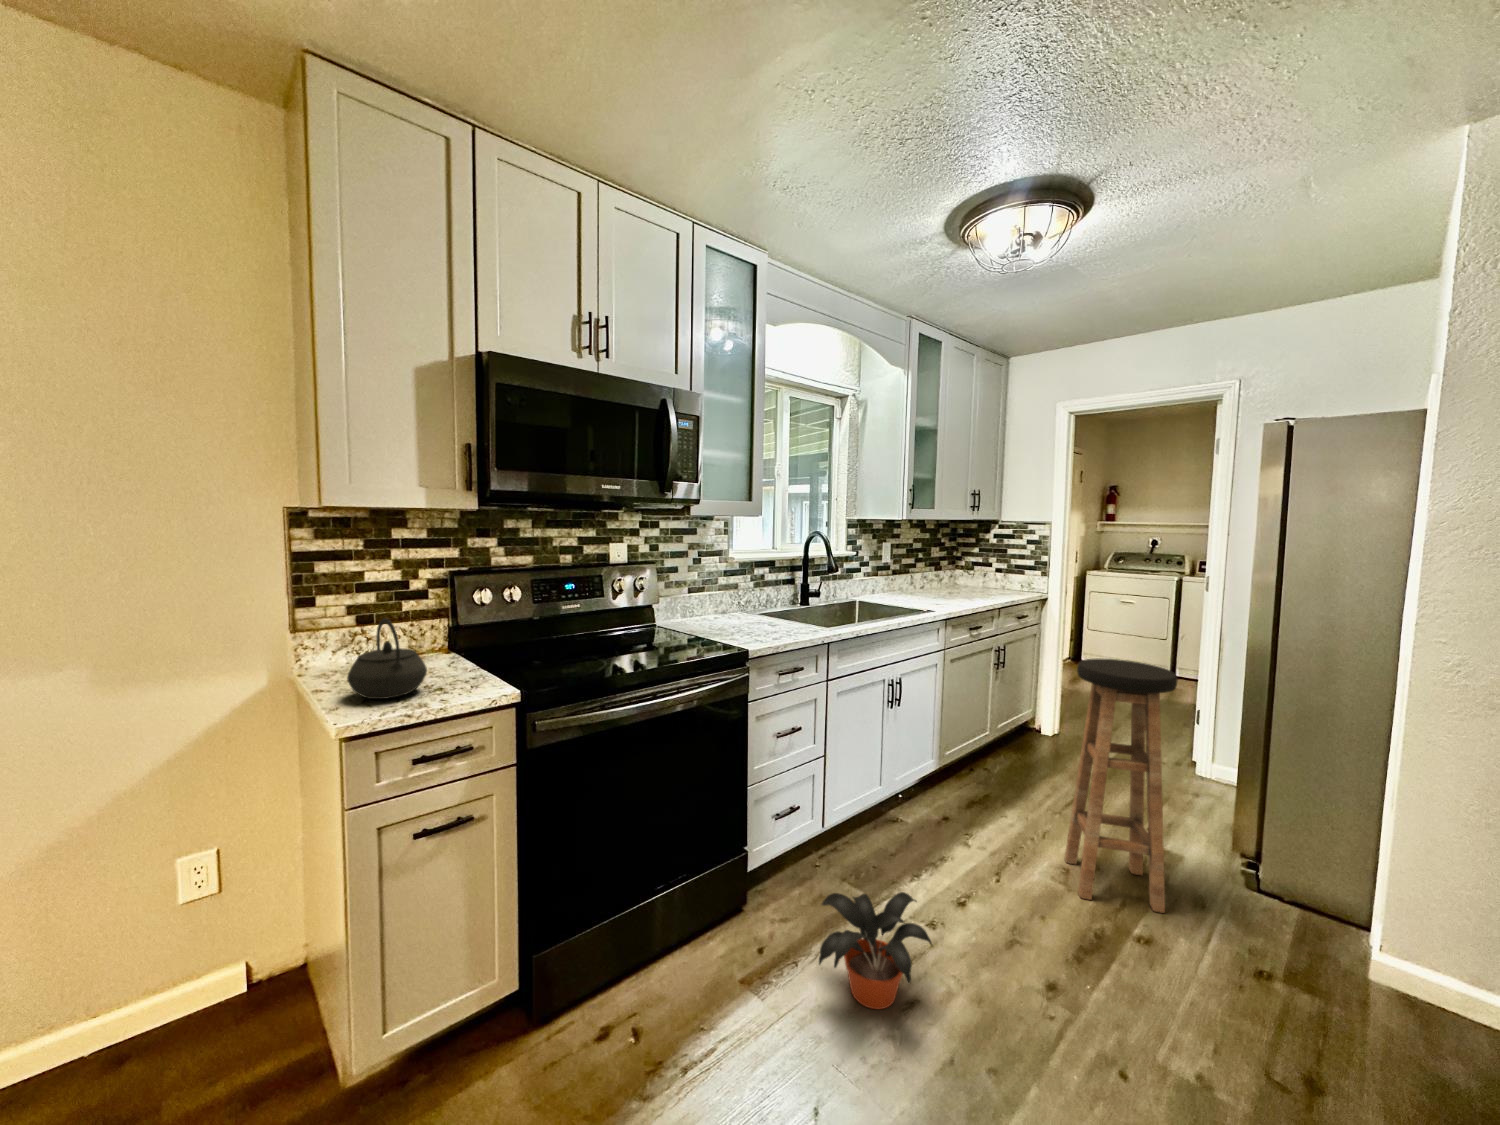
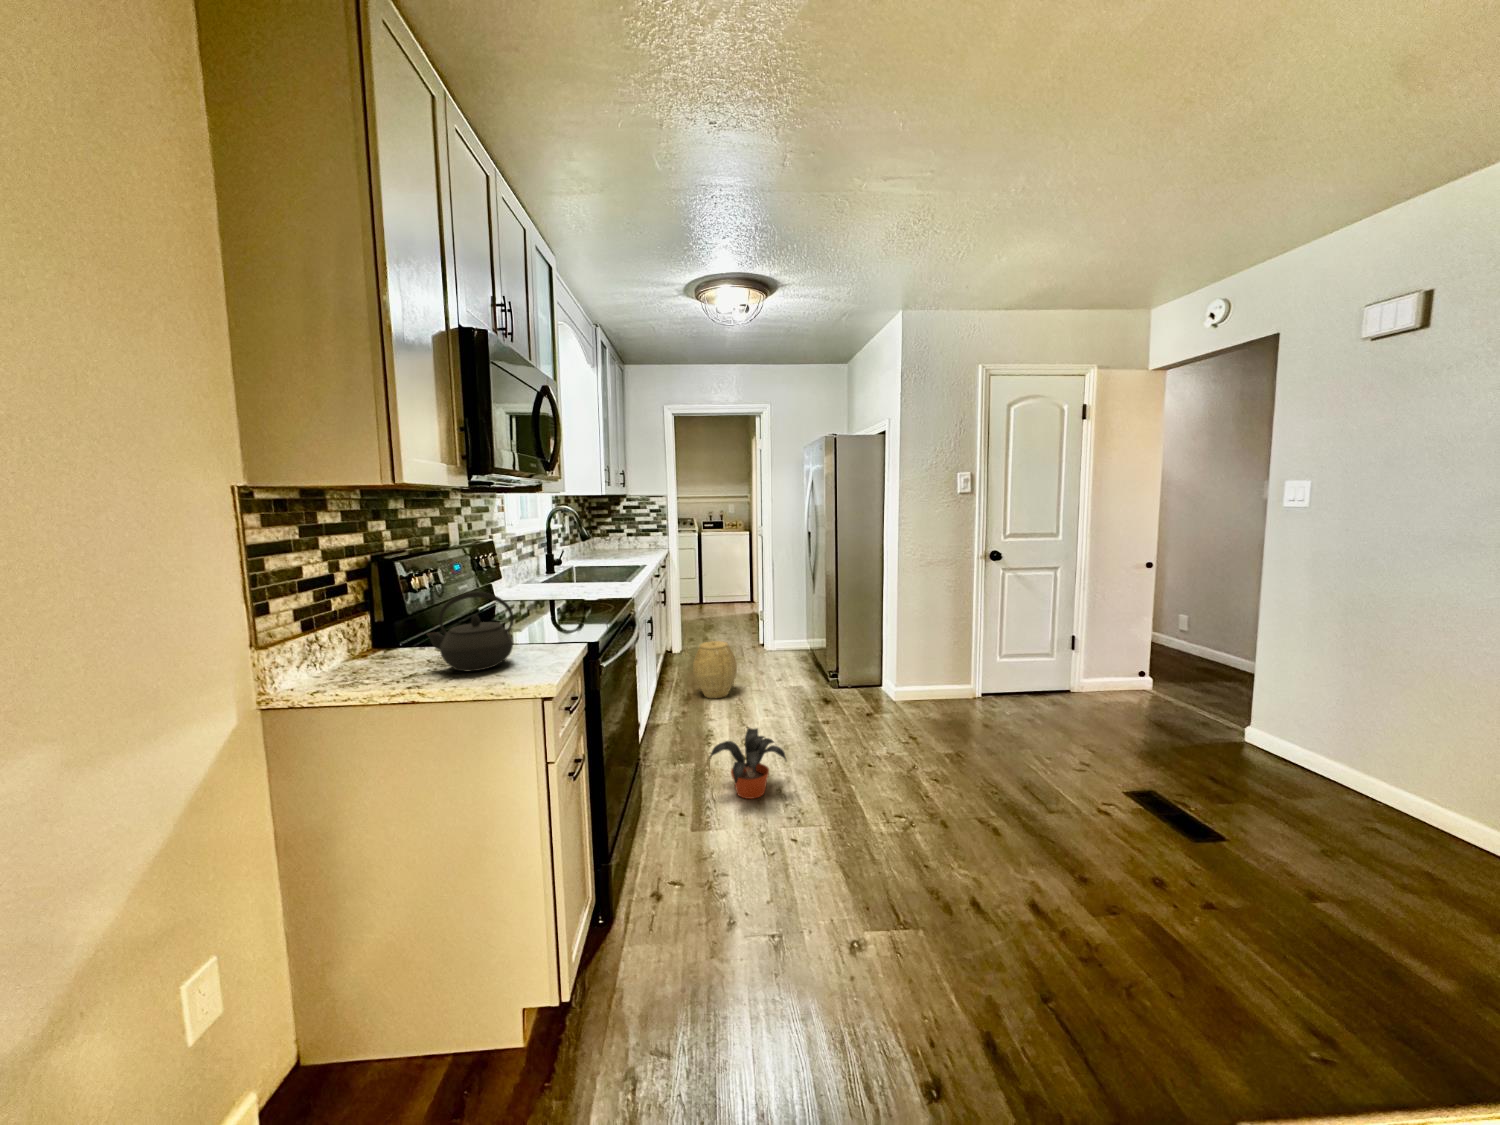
bar stool: present [1065,659,1177,913] -> none [759,571,817,714]
woven basket: none [987,736,1057,825] -> present [693,641,737,698]

